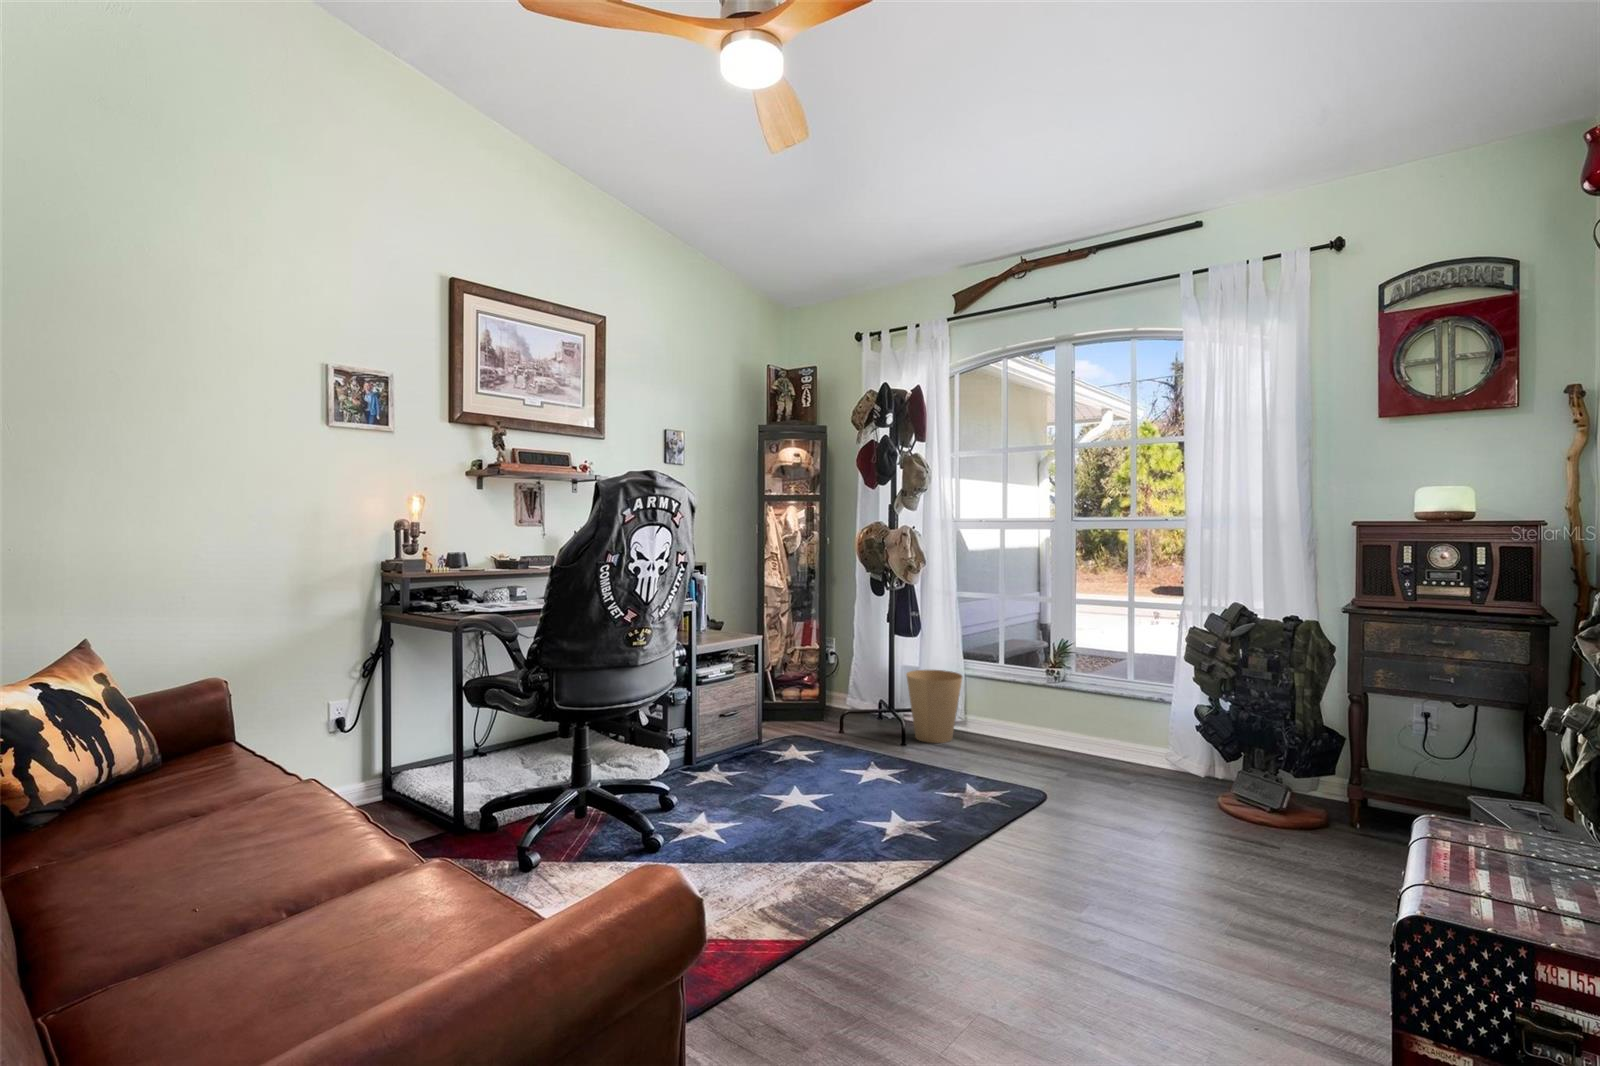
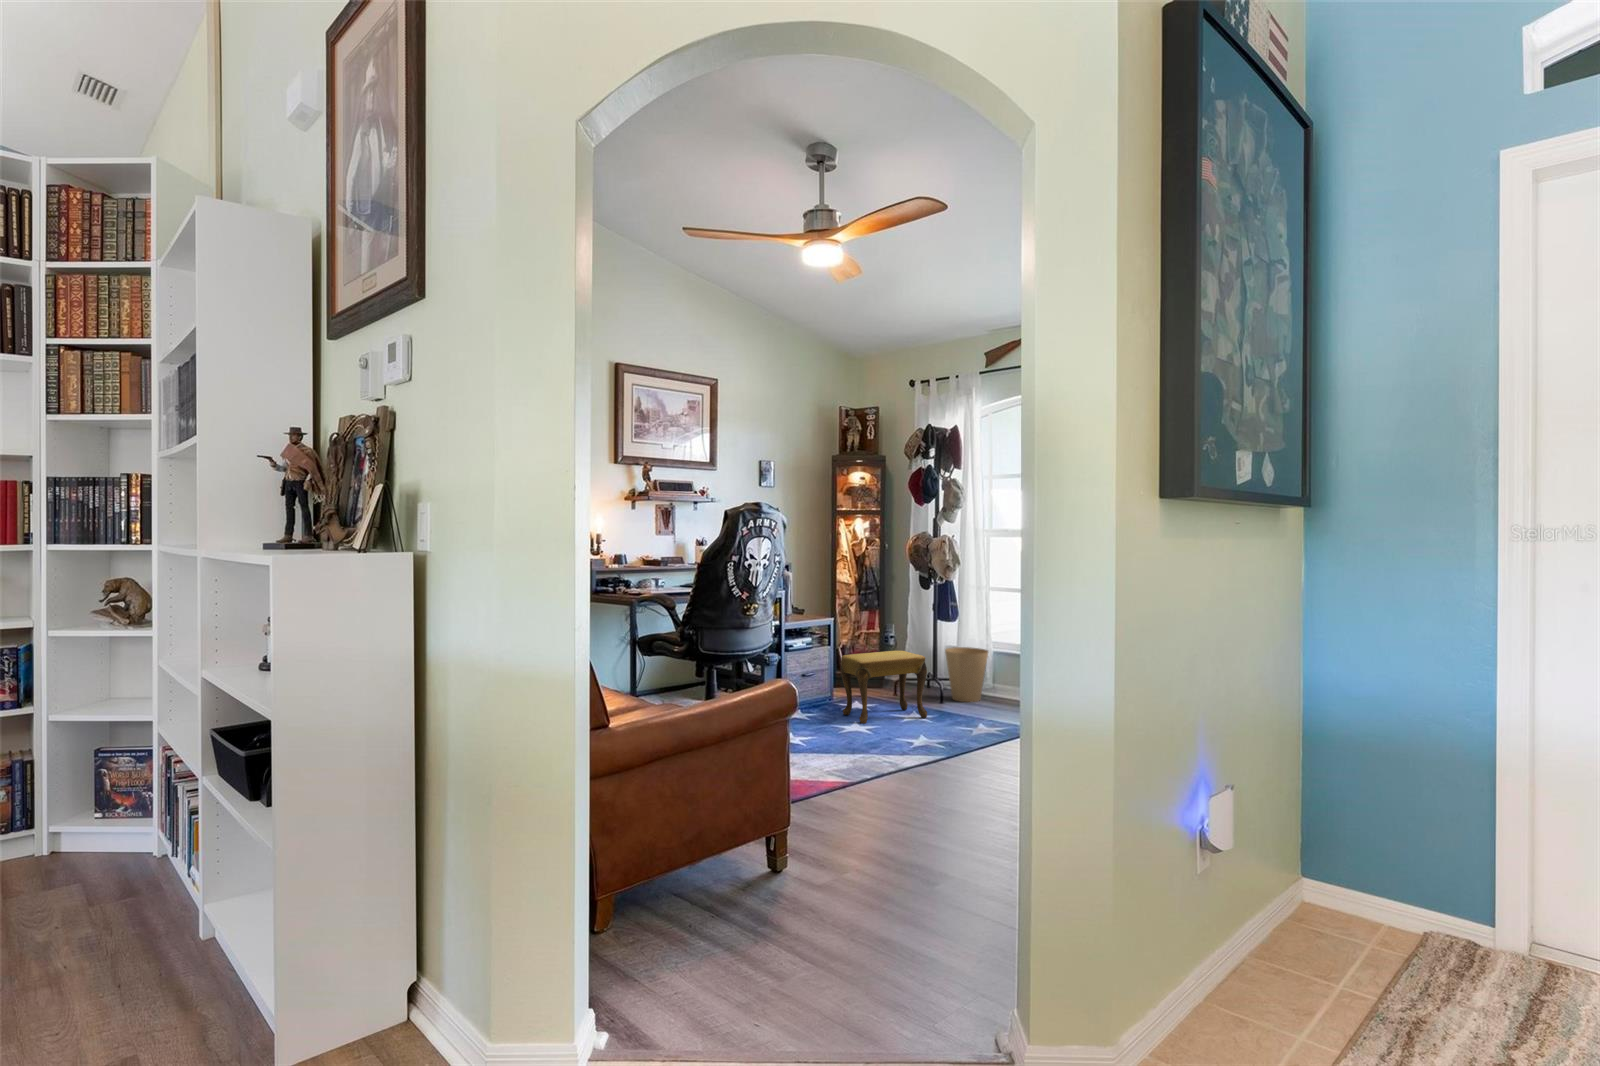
footstool: none [773,681,892,791] -> present [841,651,927,724]

